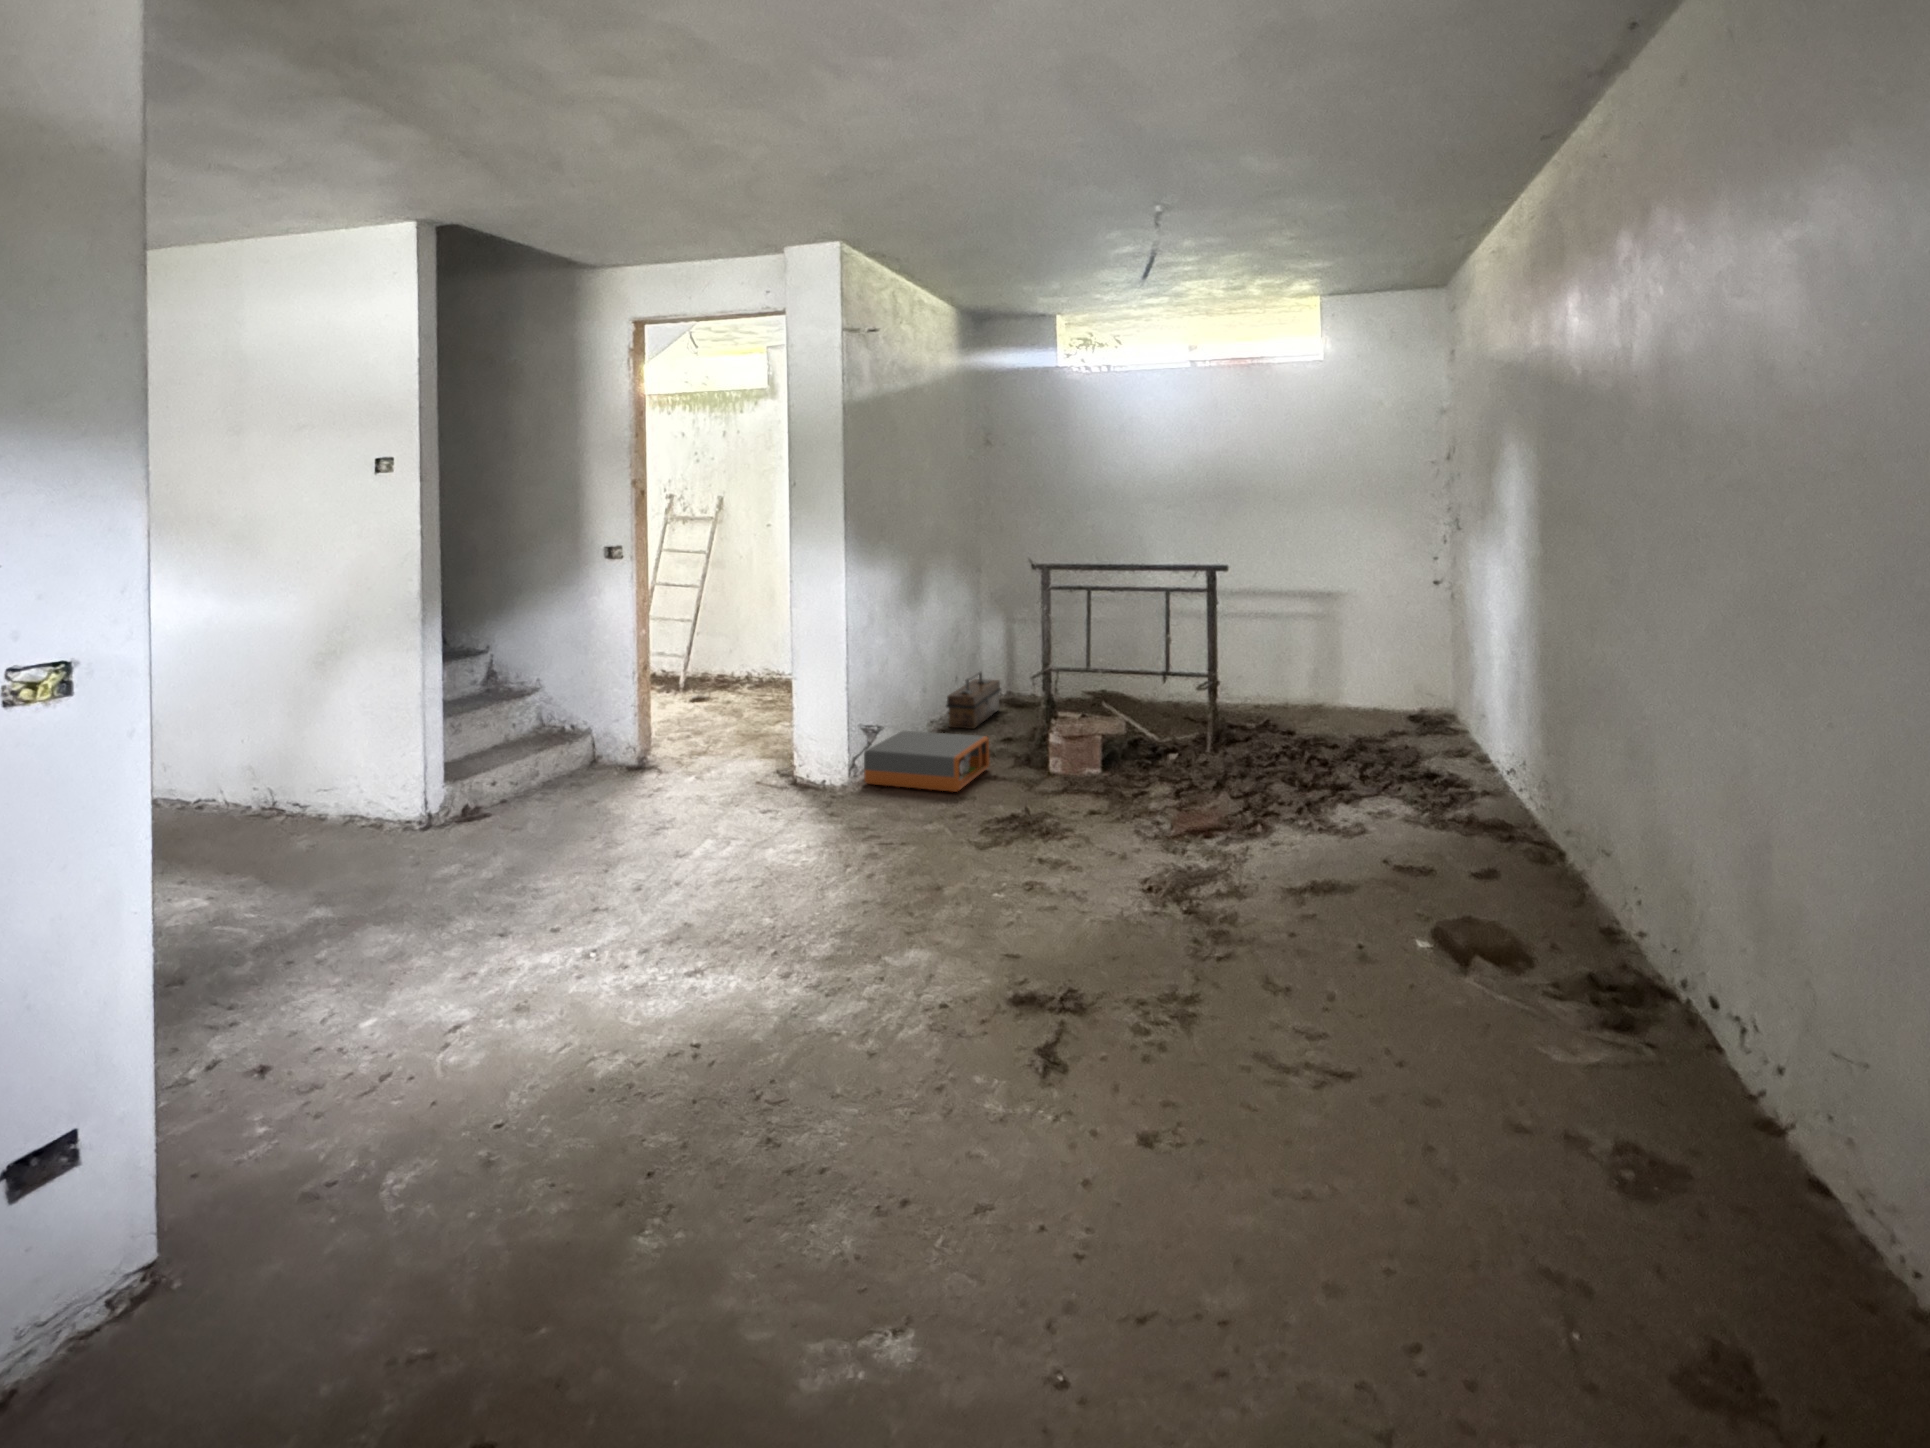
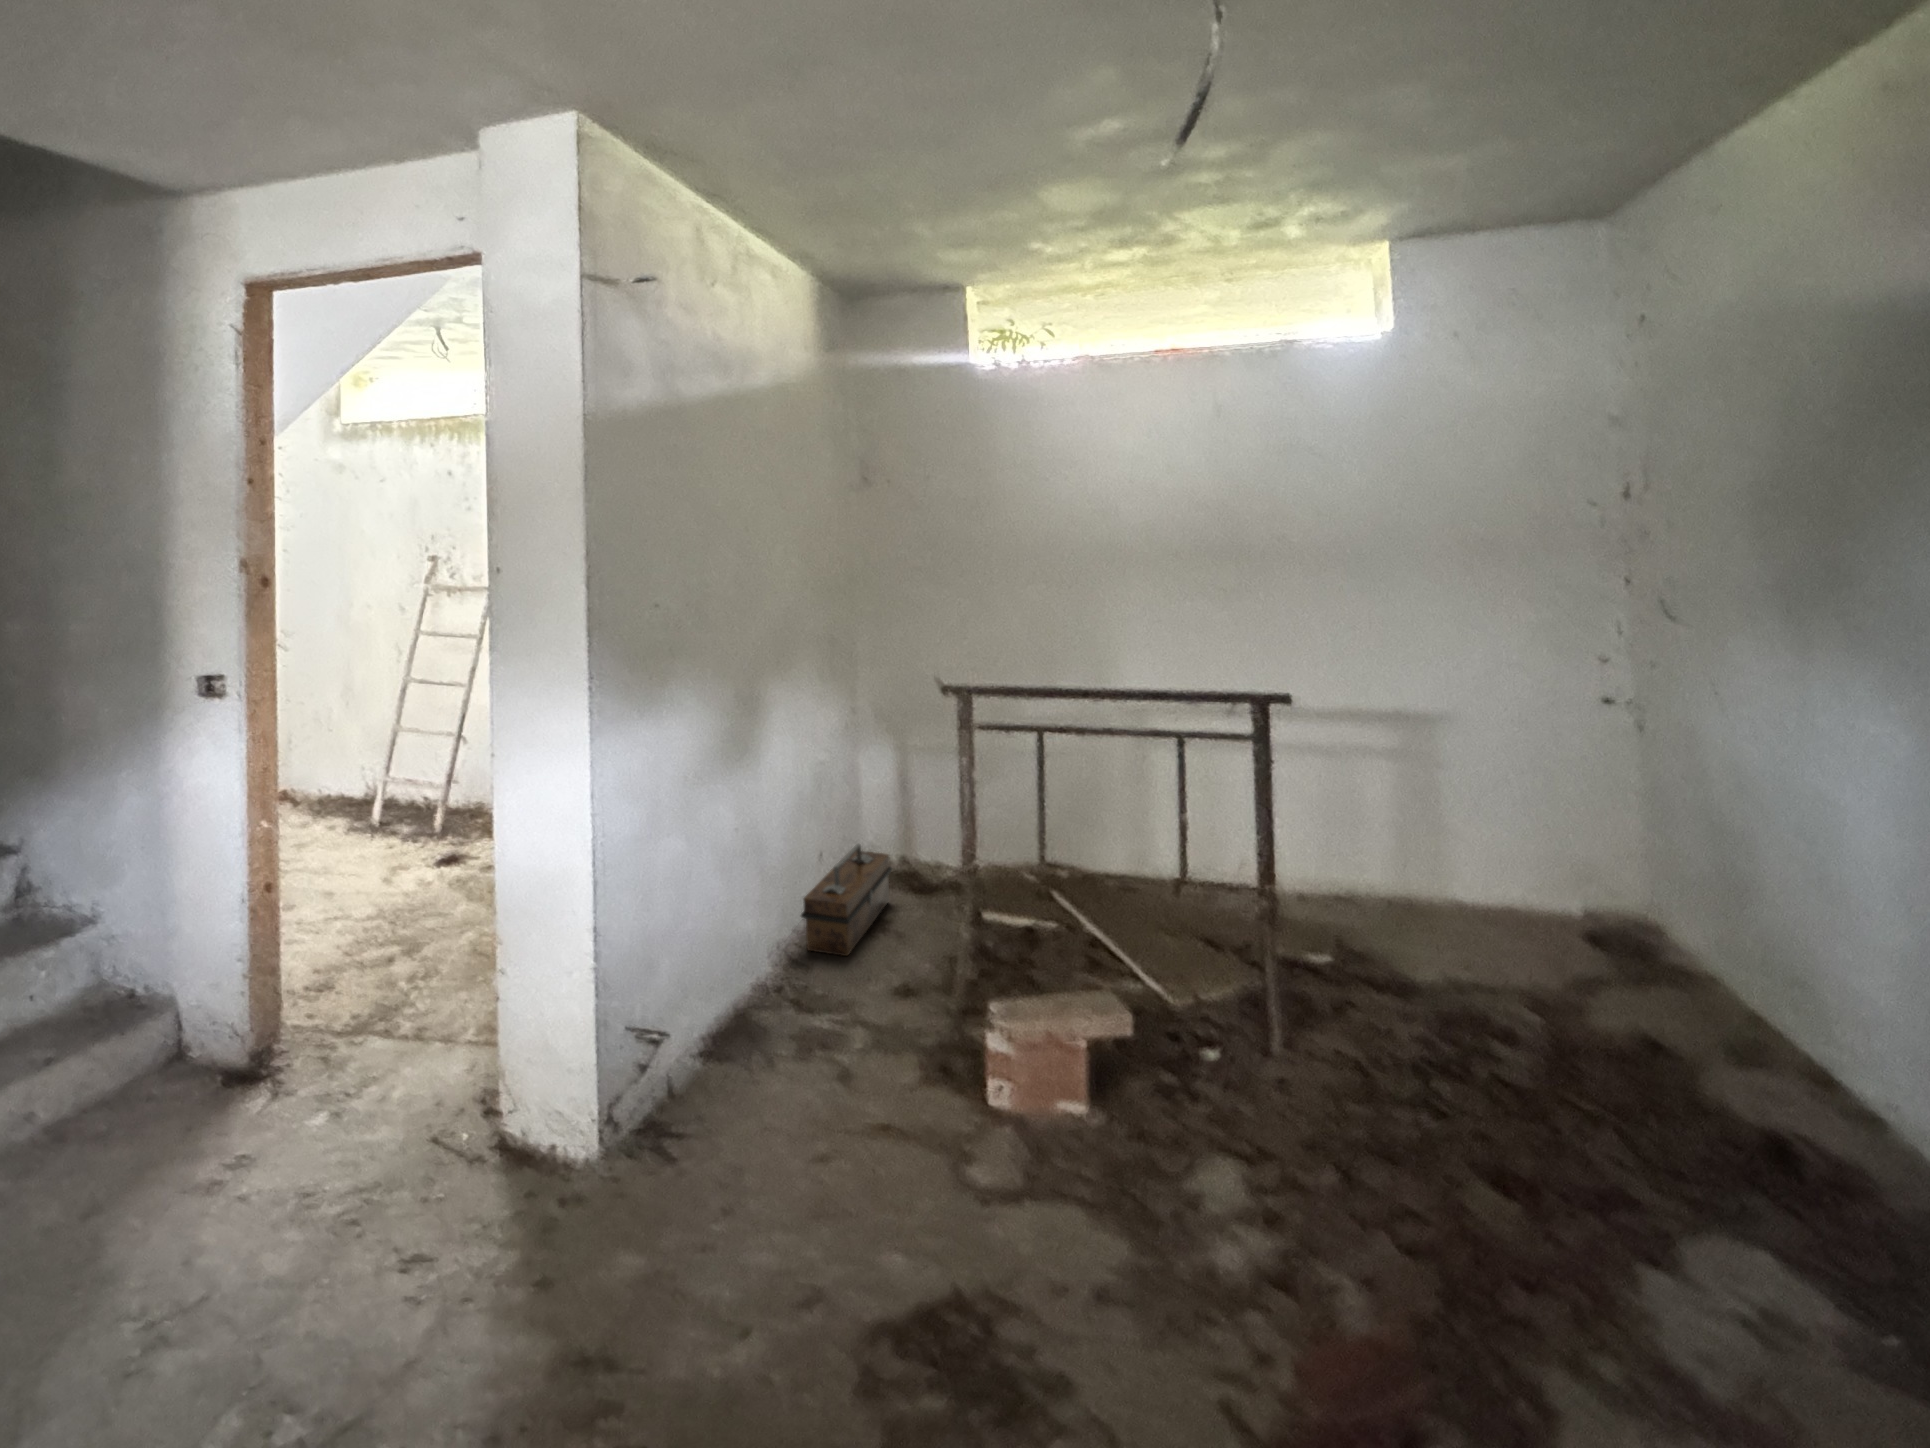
storage box: present [864,731,990,792] -> none [627,1009,871,1201]

